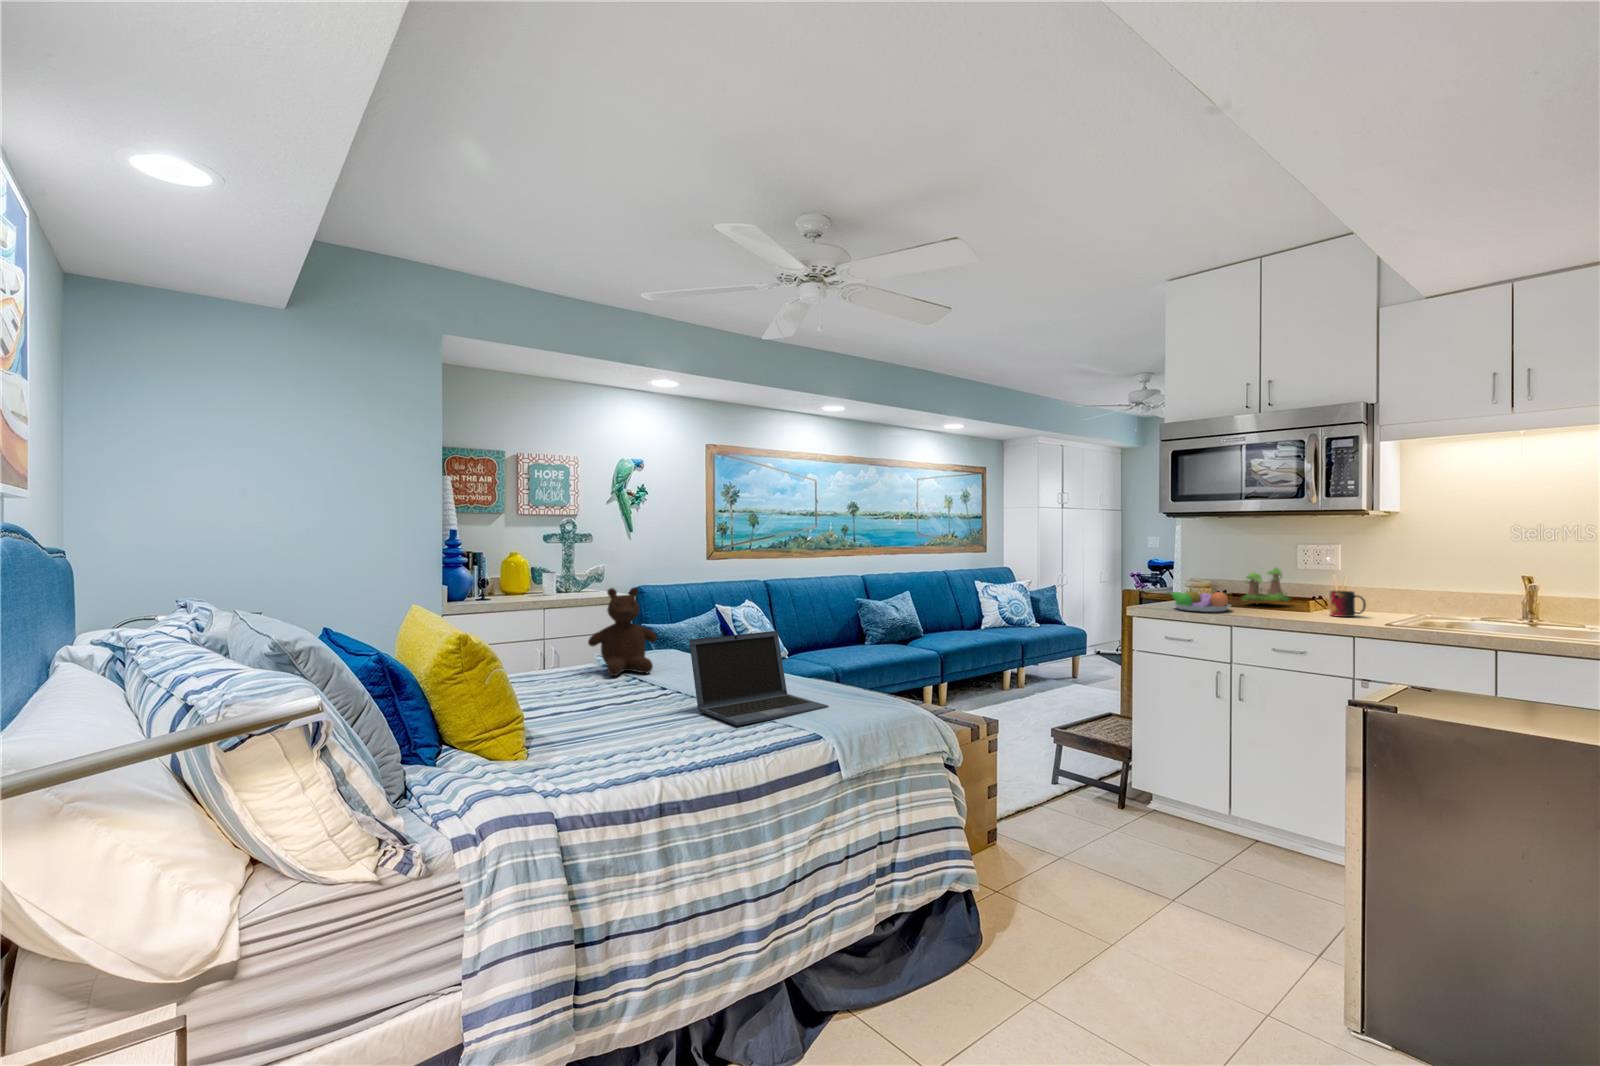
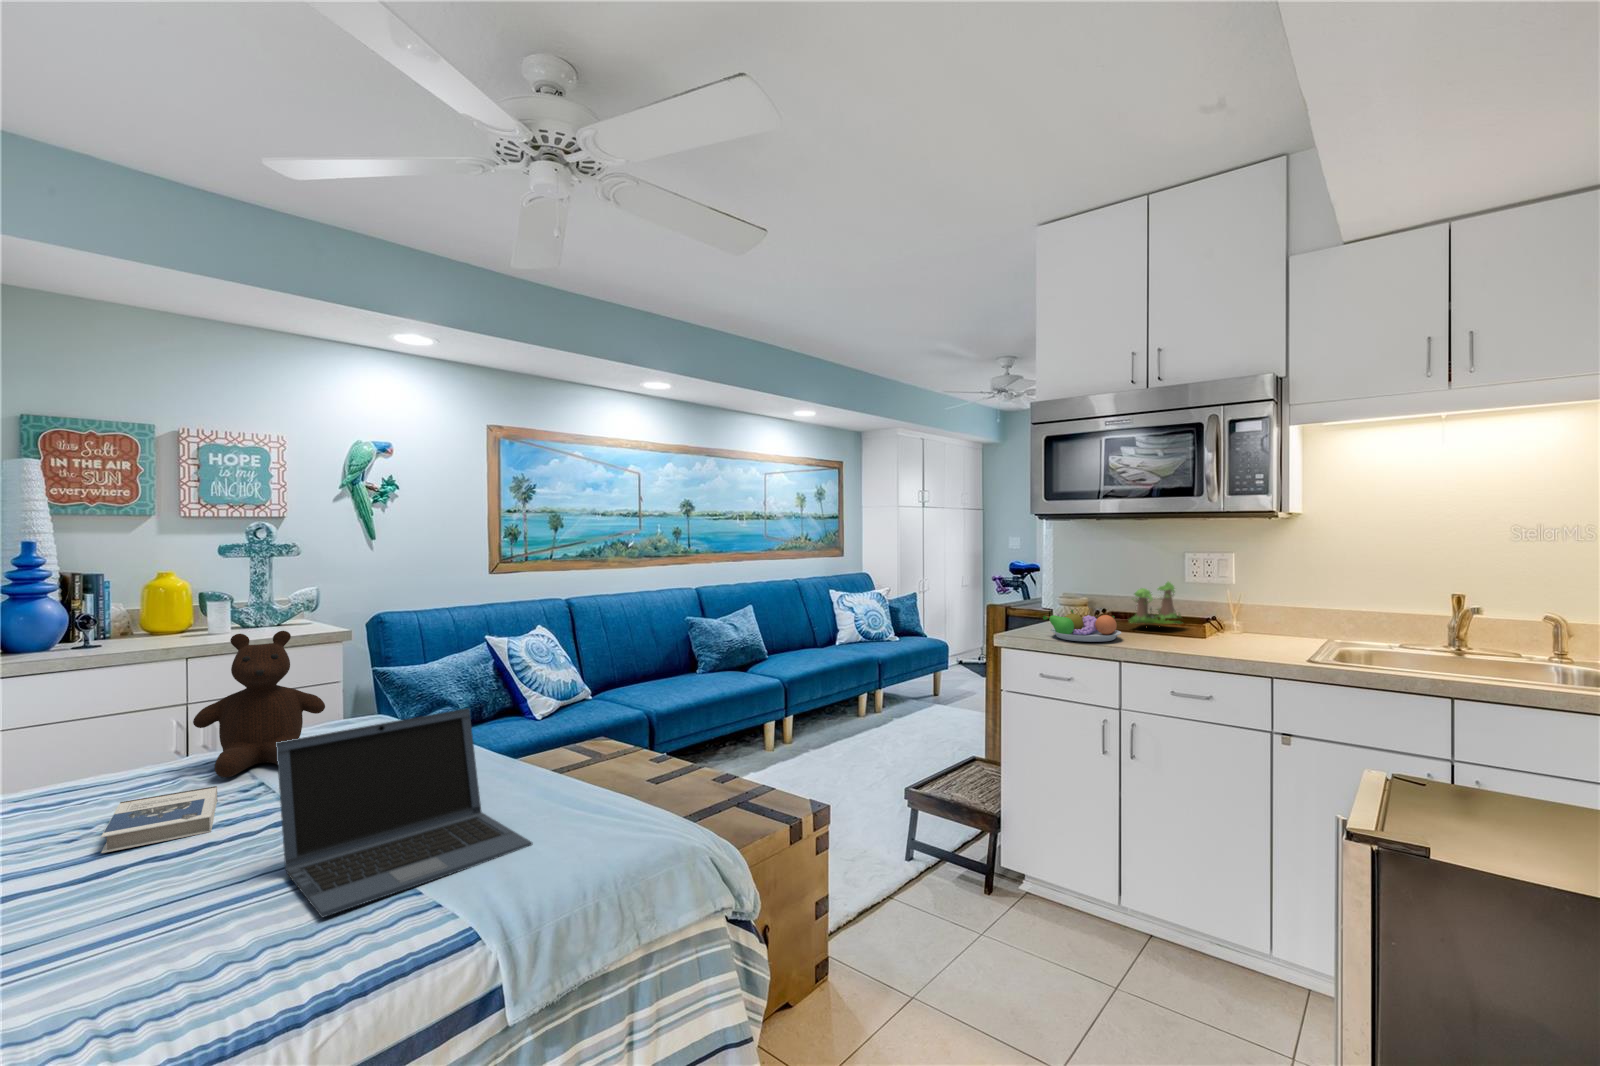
mug: present [1329,591,1366,617] -> none [1237,613,1280,647]
hardback book: none [575,677,634,702] -> present [101,786,217,853]

